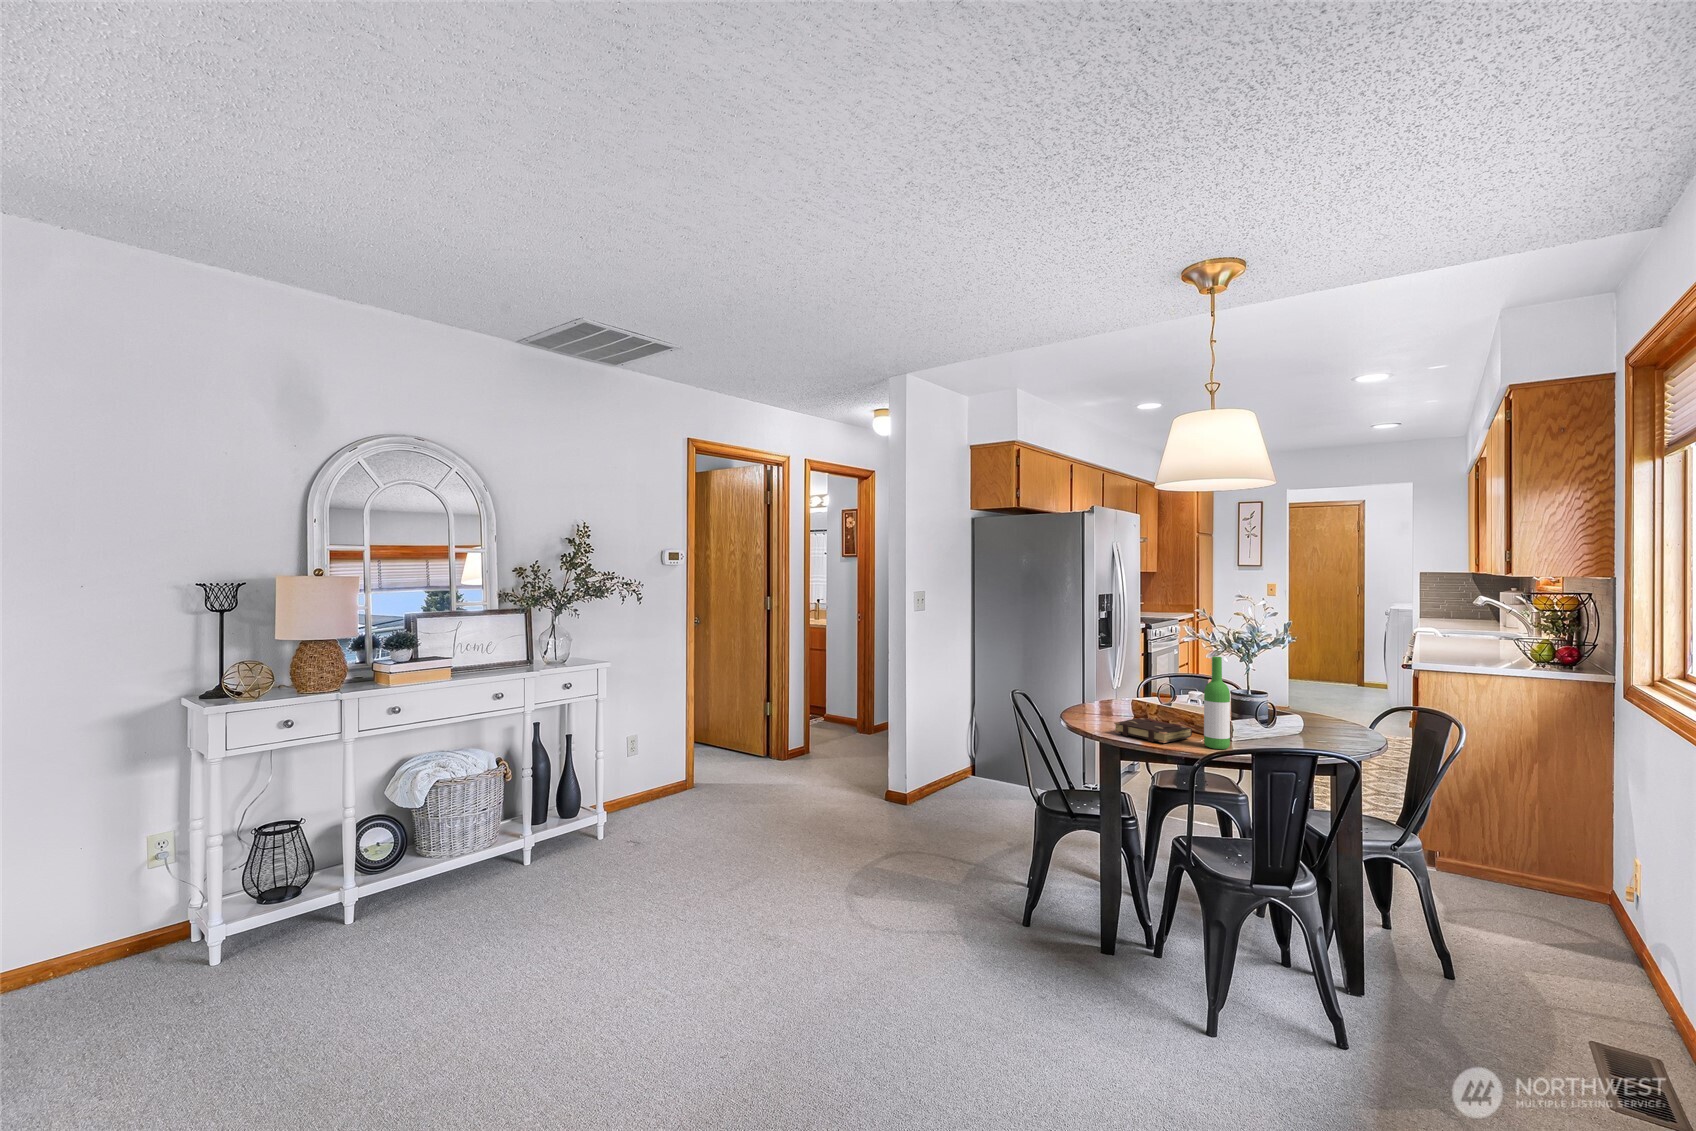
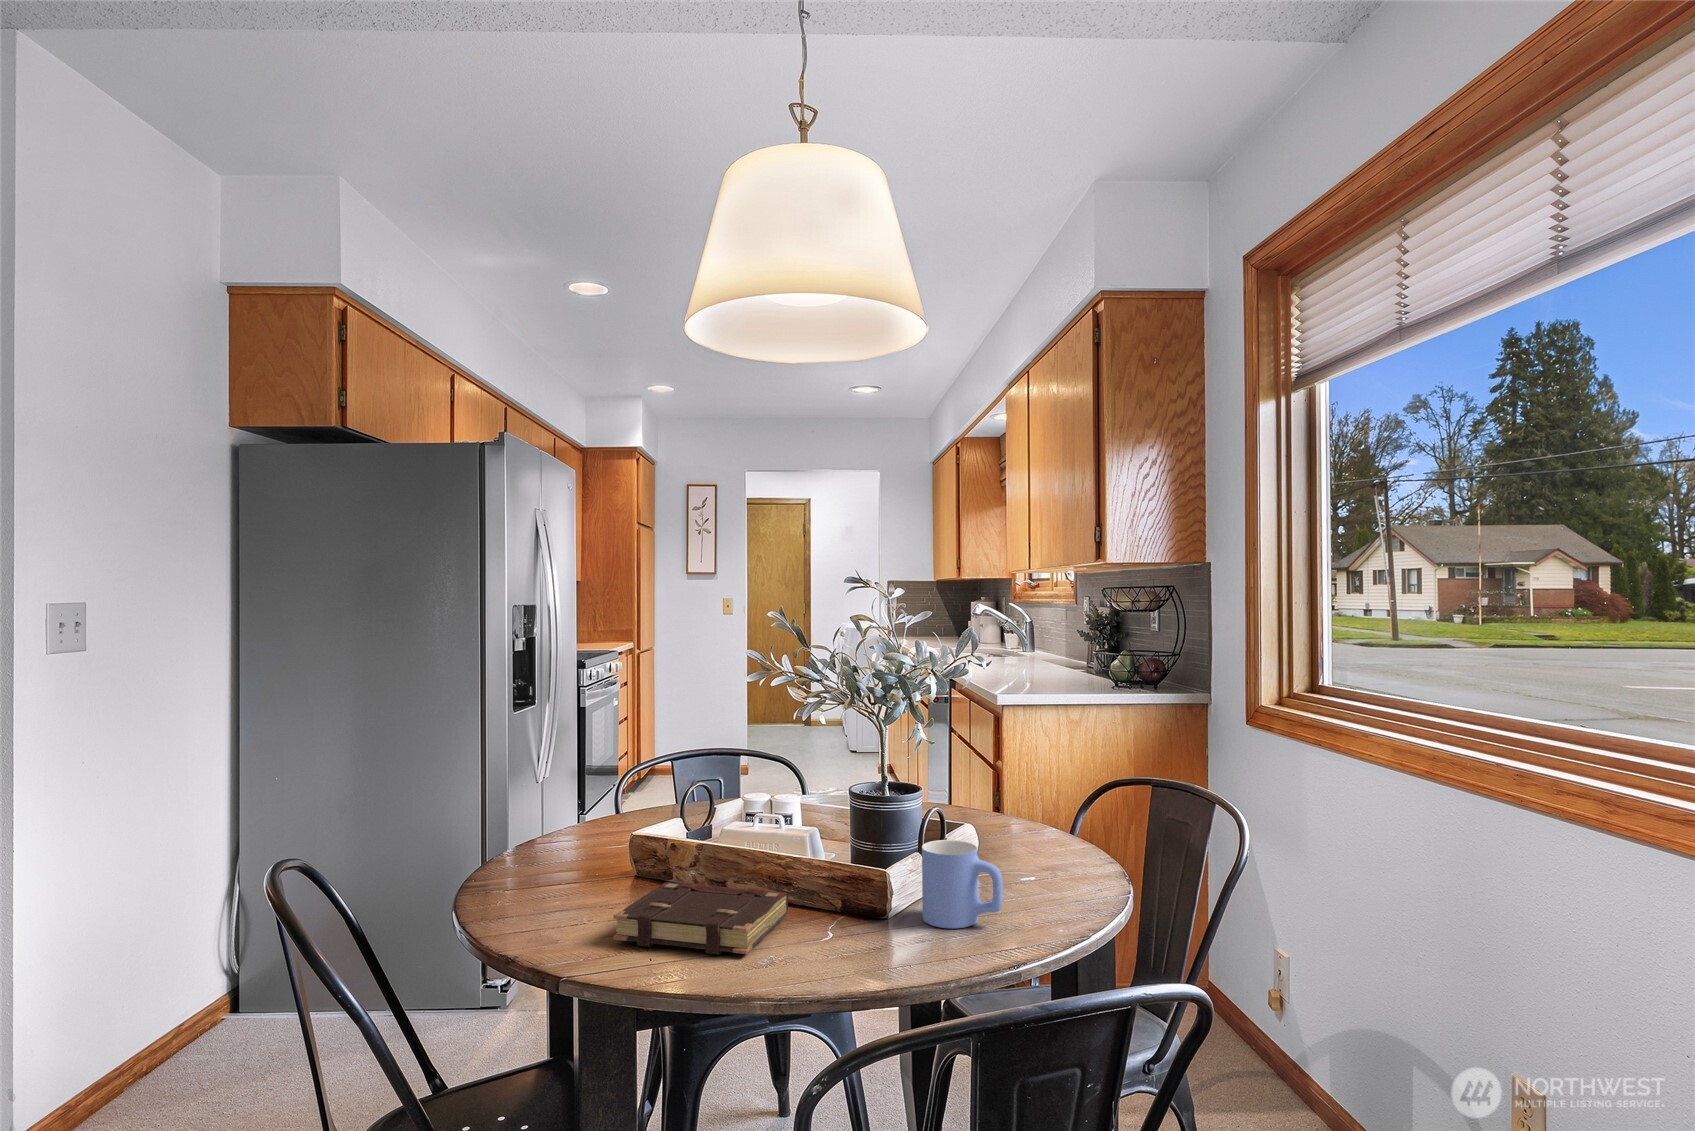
wine bottle: present [1204,657,1230,749] -> none [827,721,882,943]
mug: none [1255,716,1293,753] -> present [922,840,1003,928]

